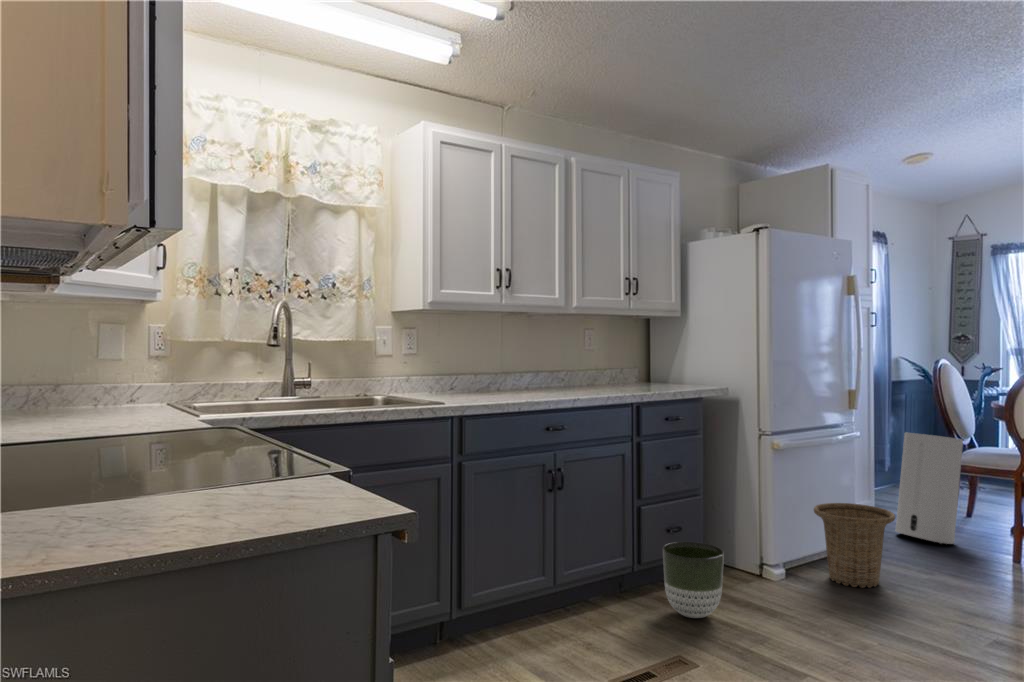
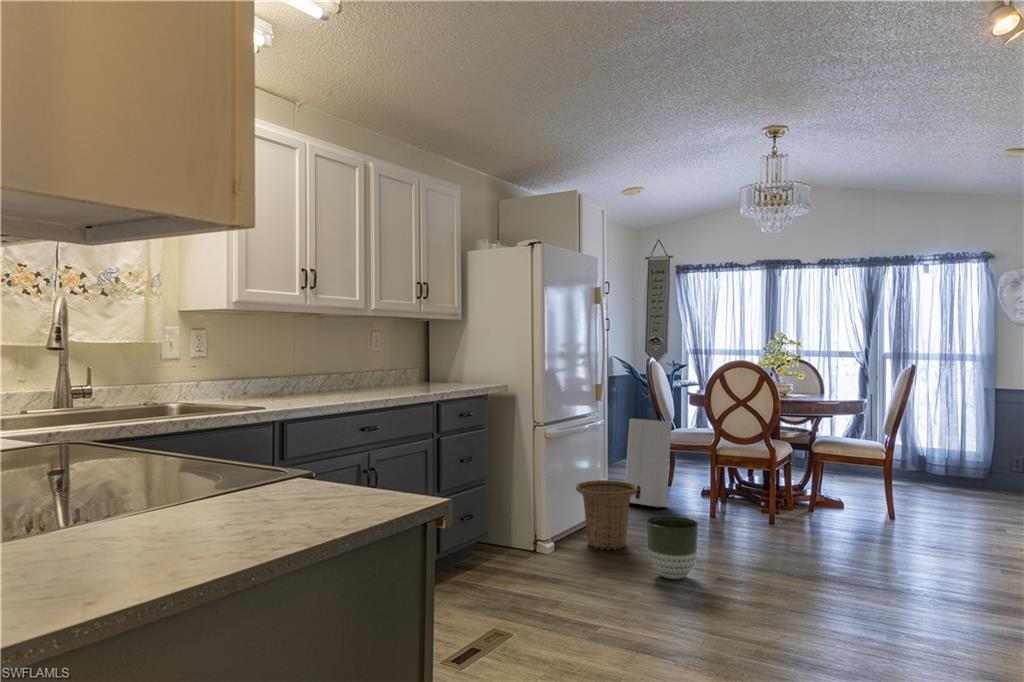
planter: present [663,542,724,618] -> present [647,516,698,579]

